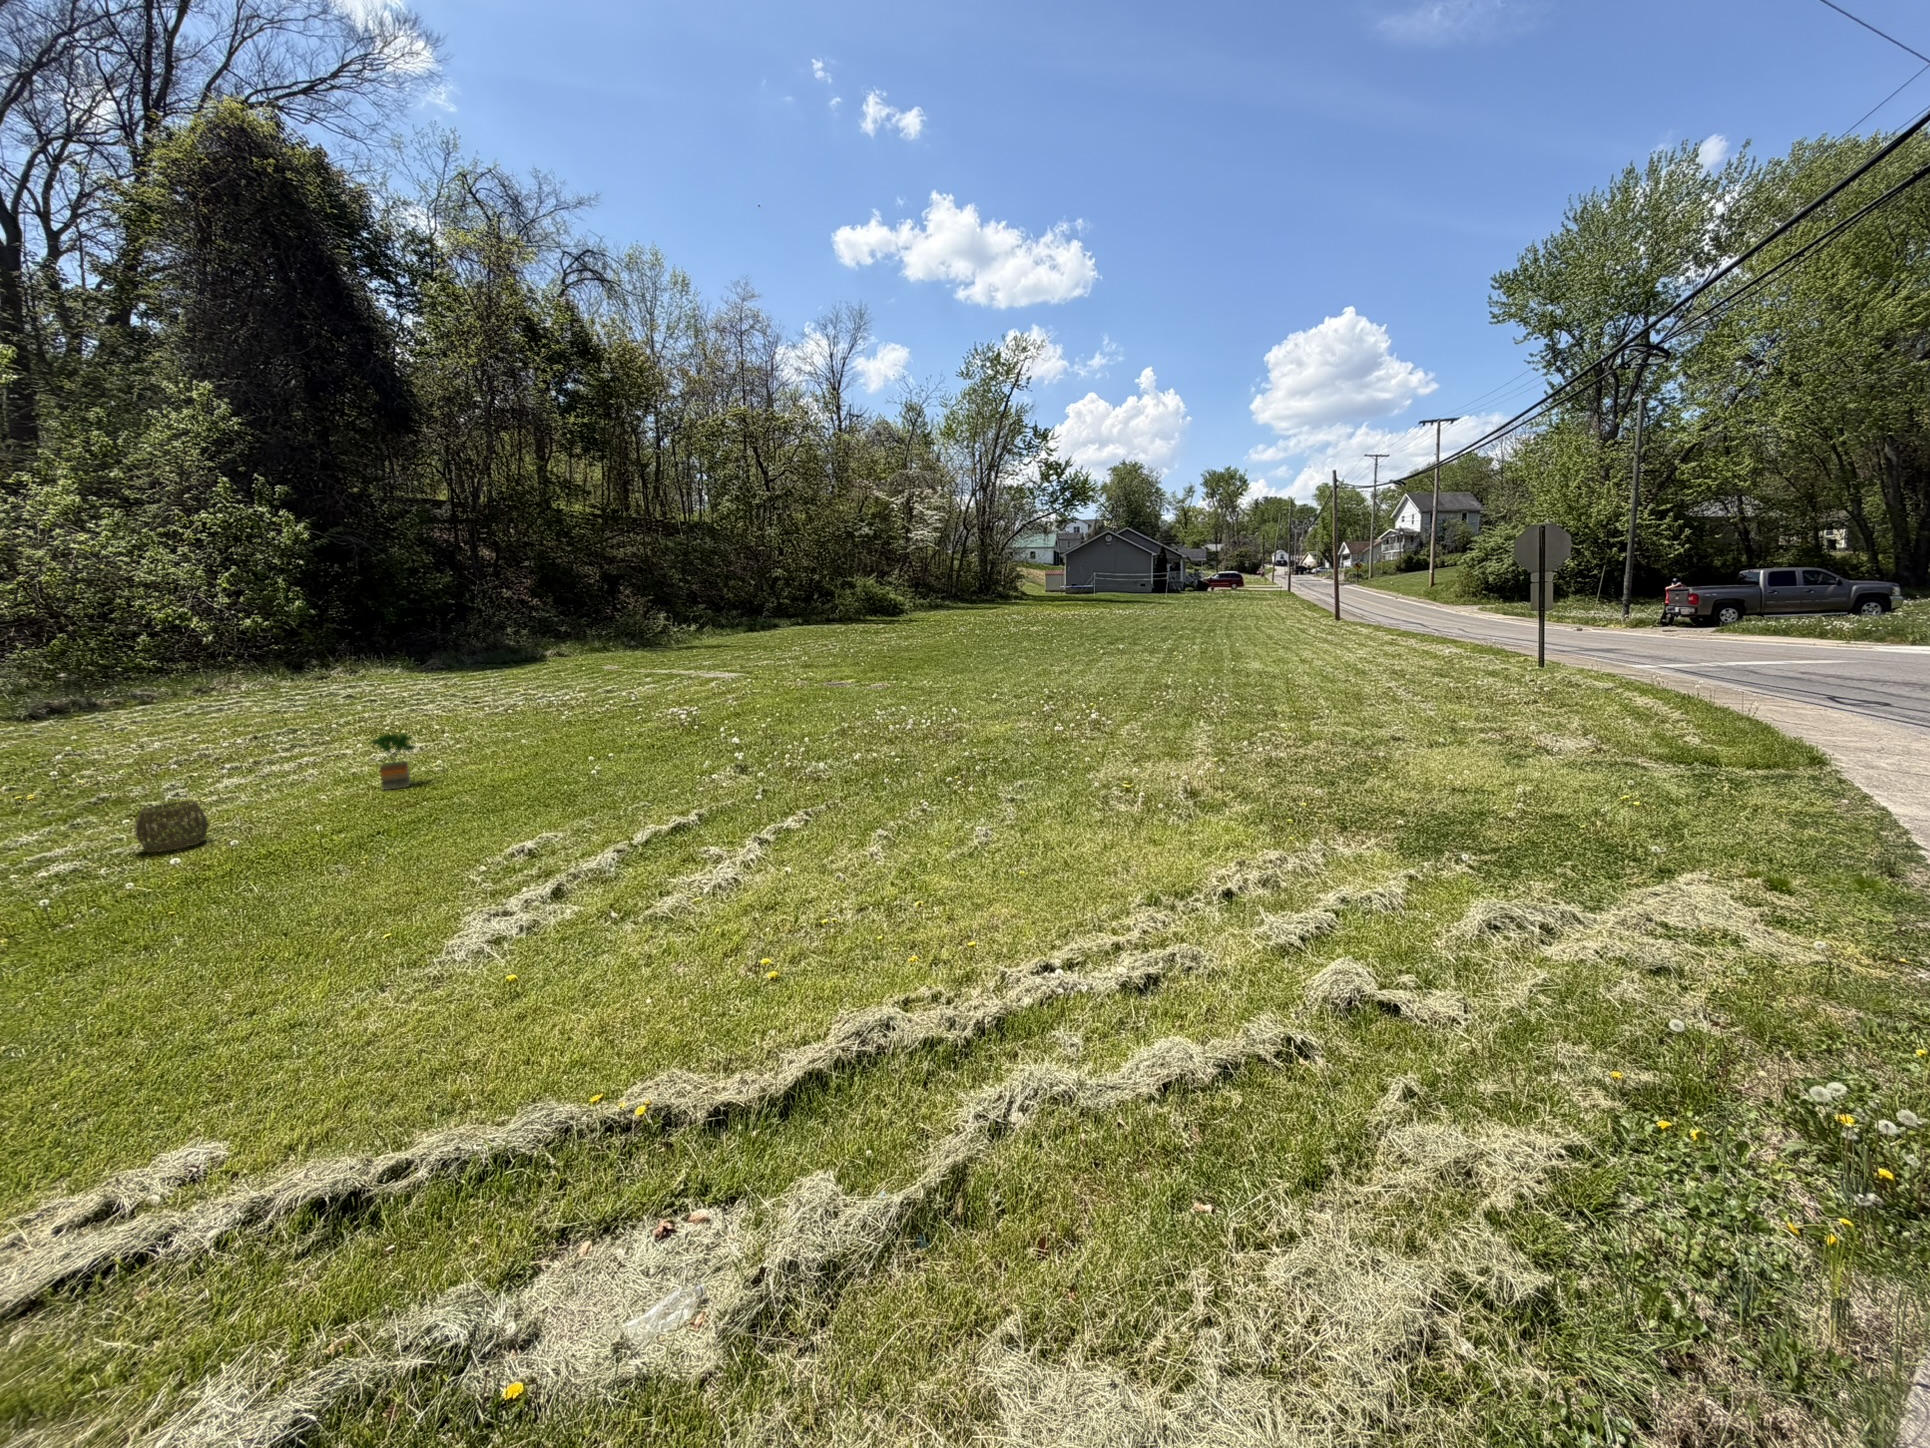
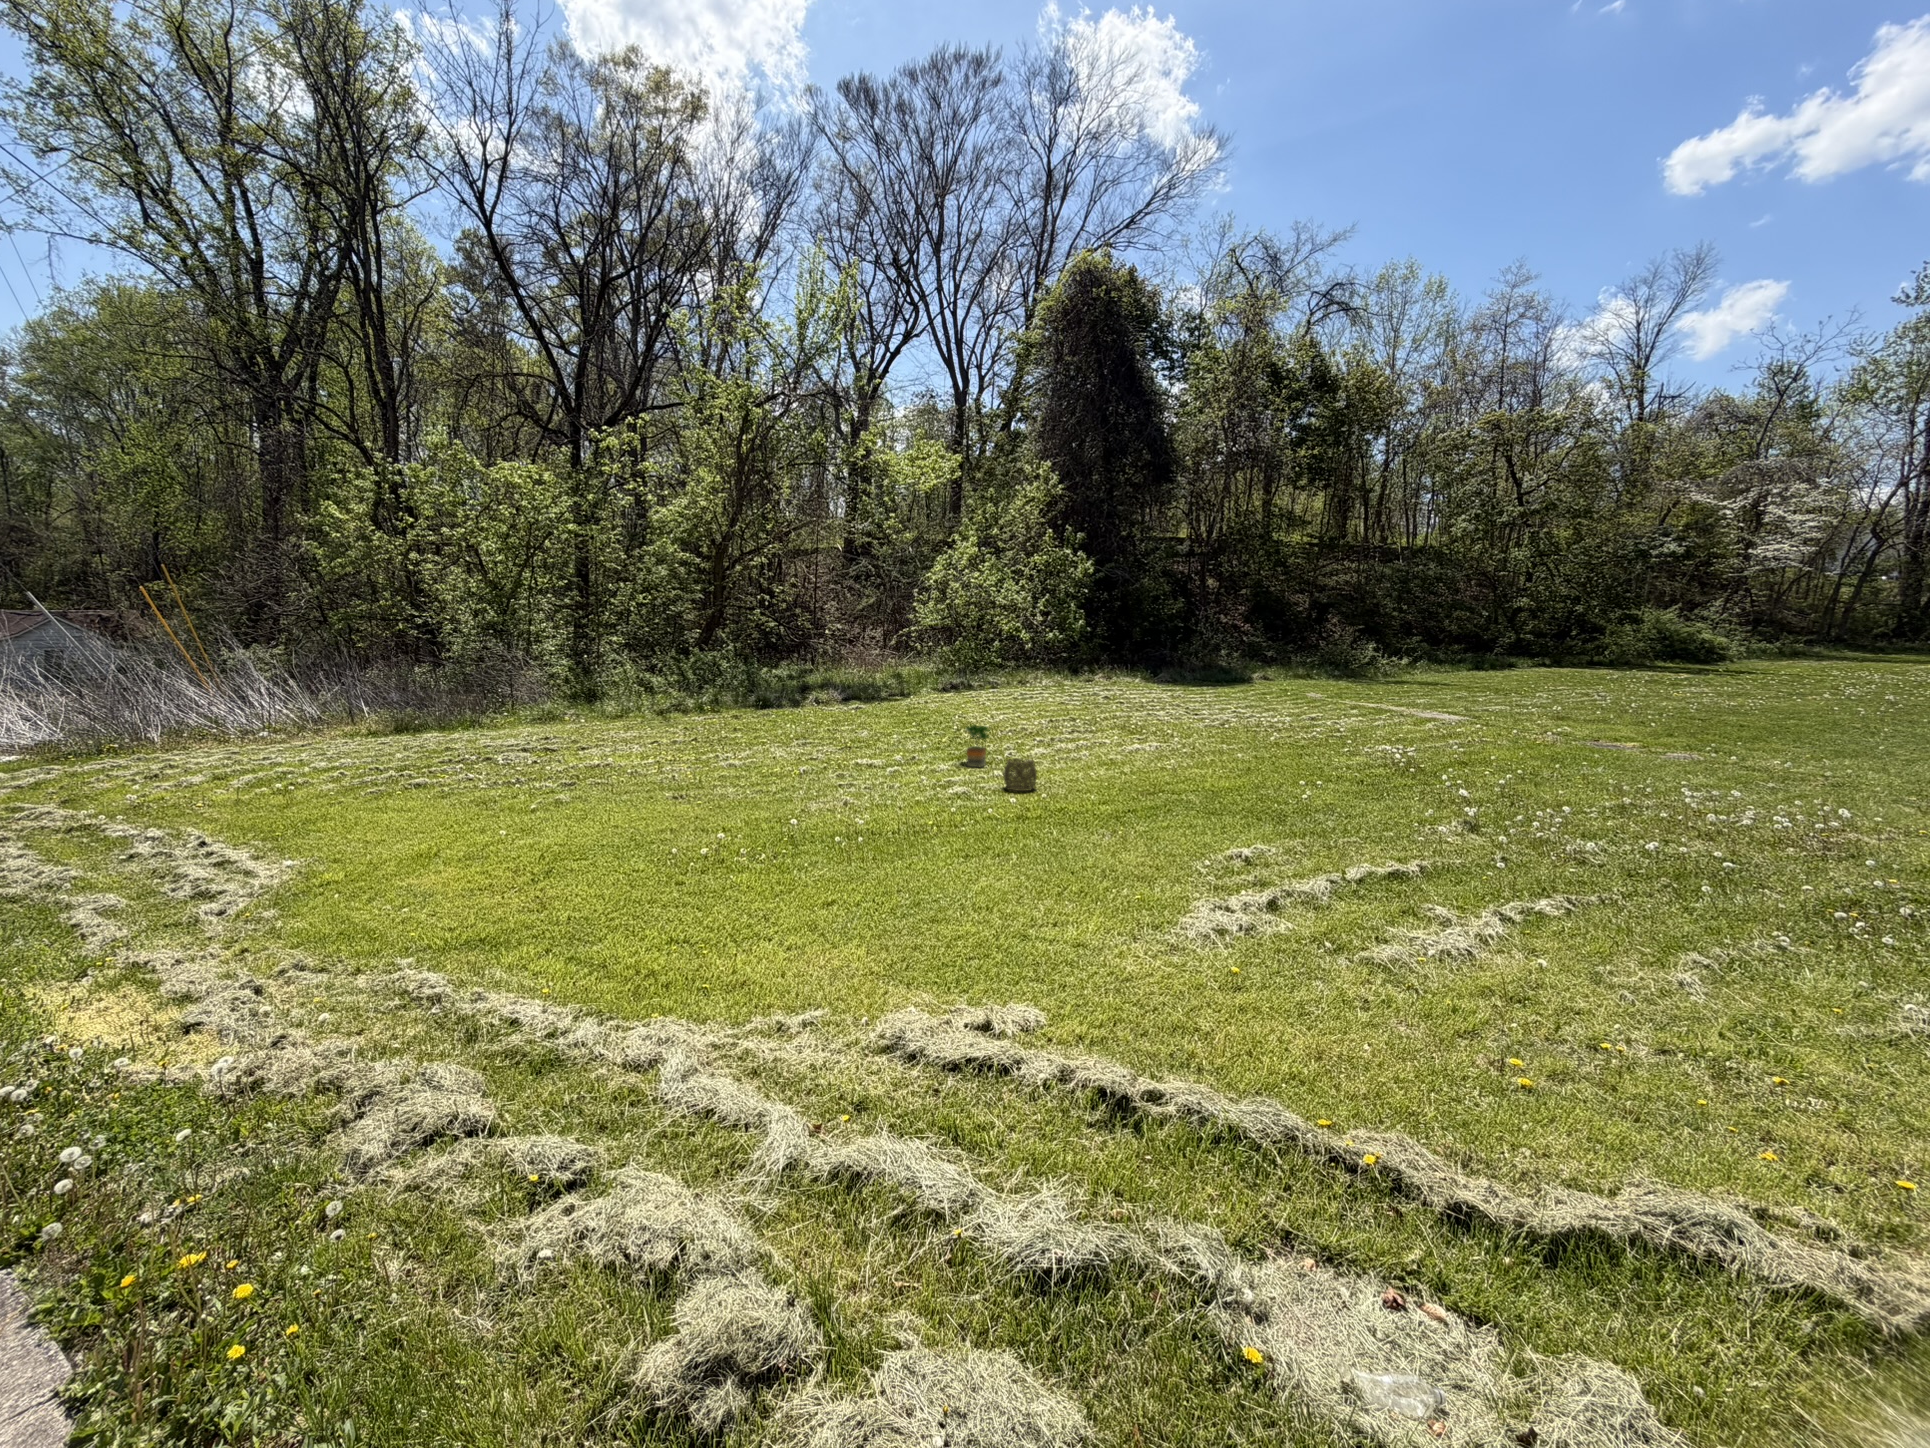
potted tree: present [371,734,415,790] -> present [966,725,990,767]

